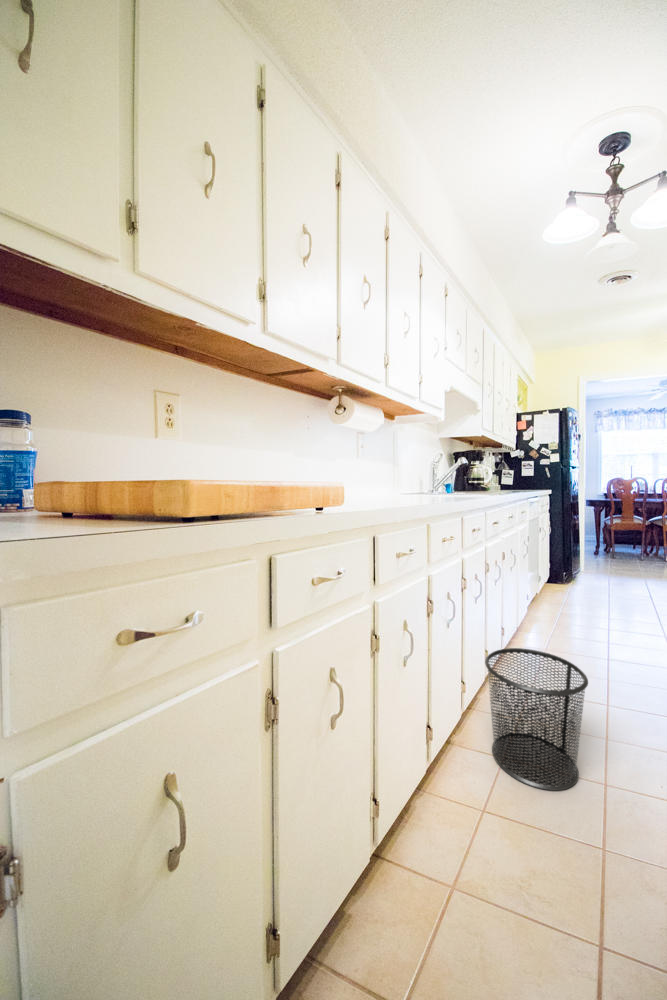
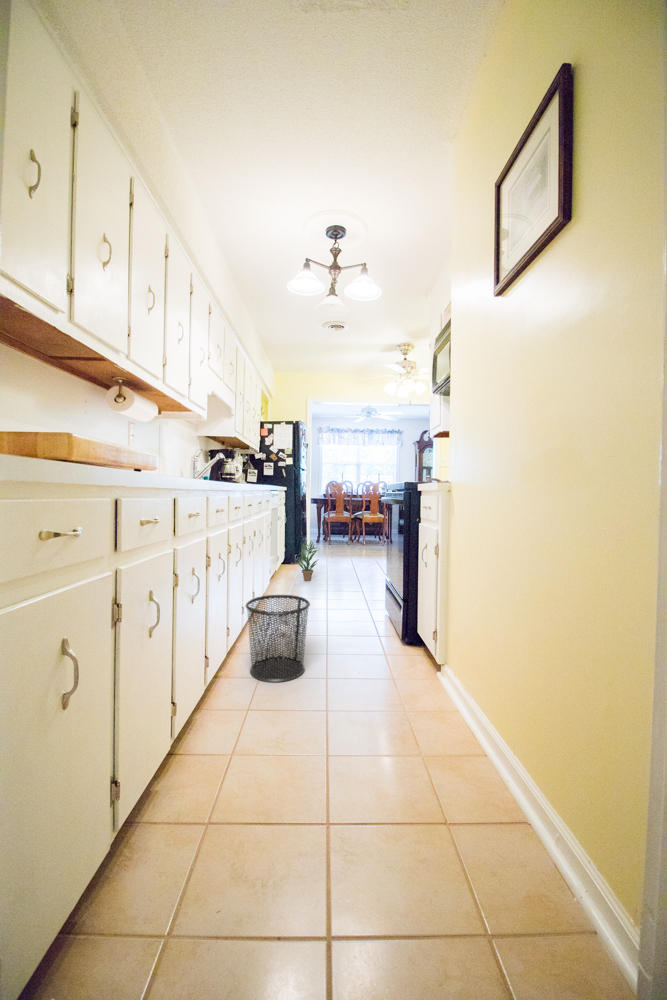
potted plant: none [565,558,600,609] -> present [298,541,317,581]

